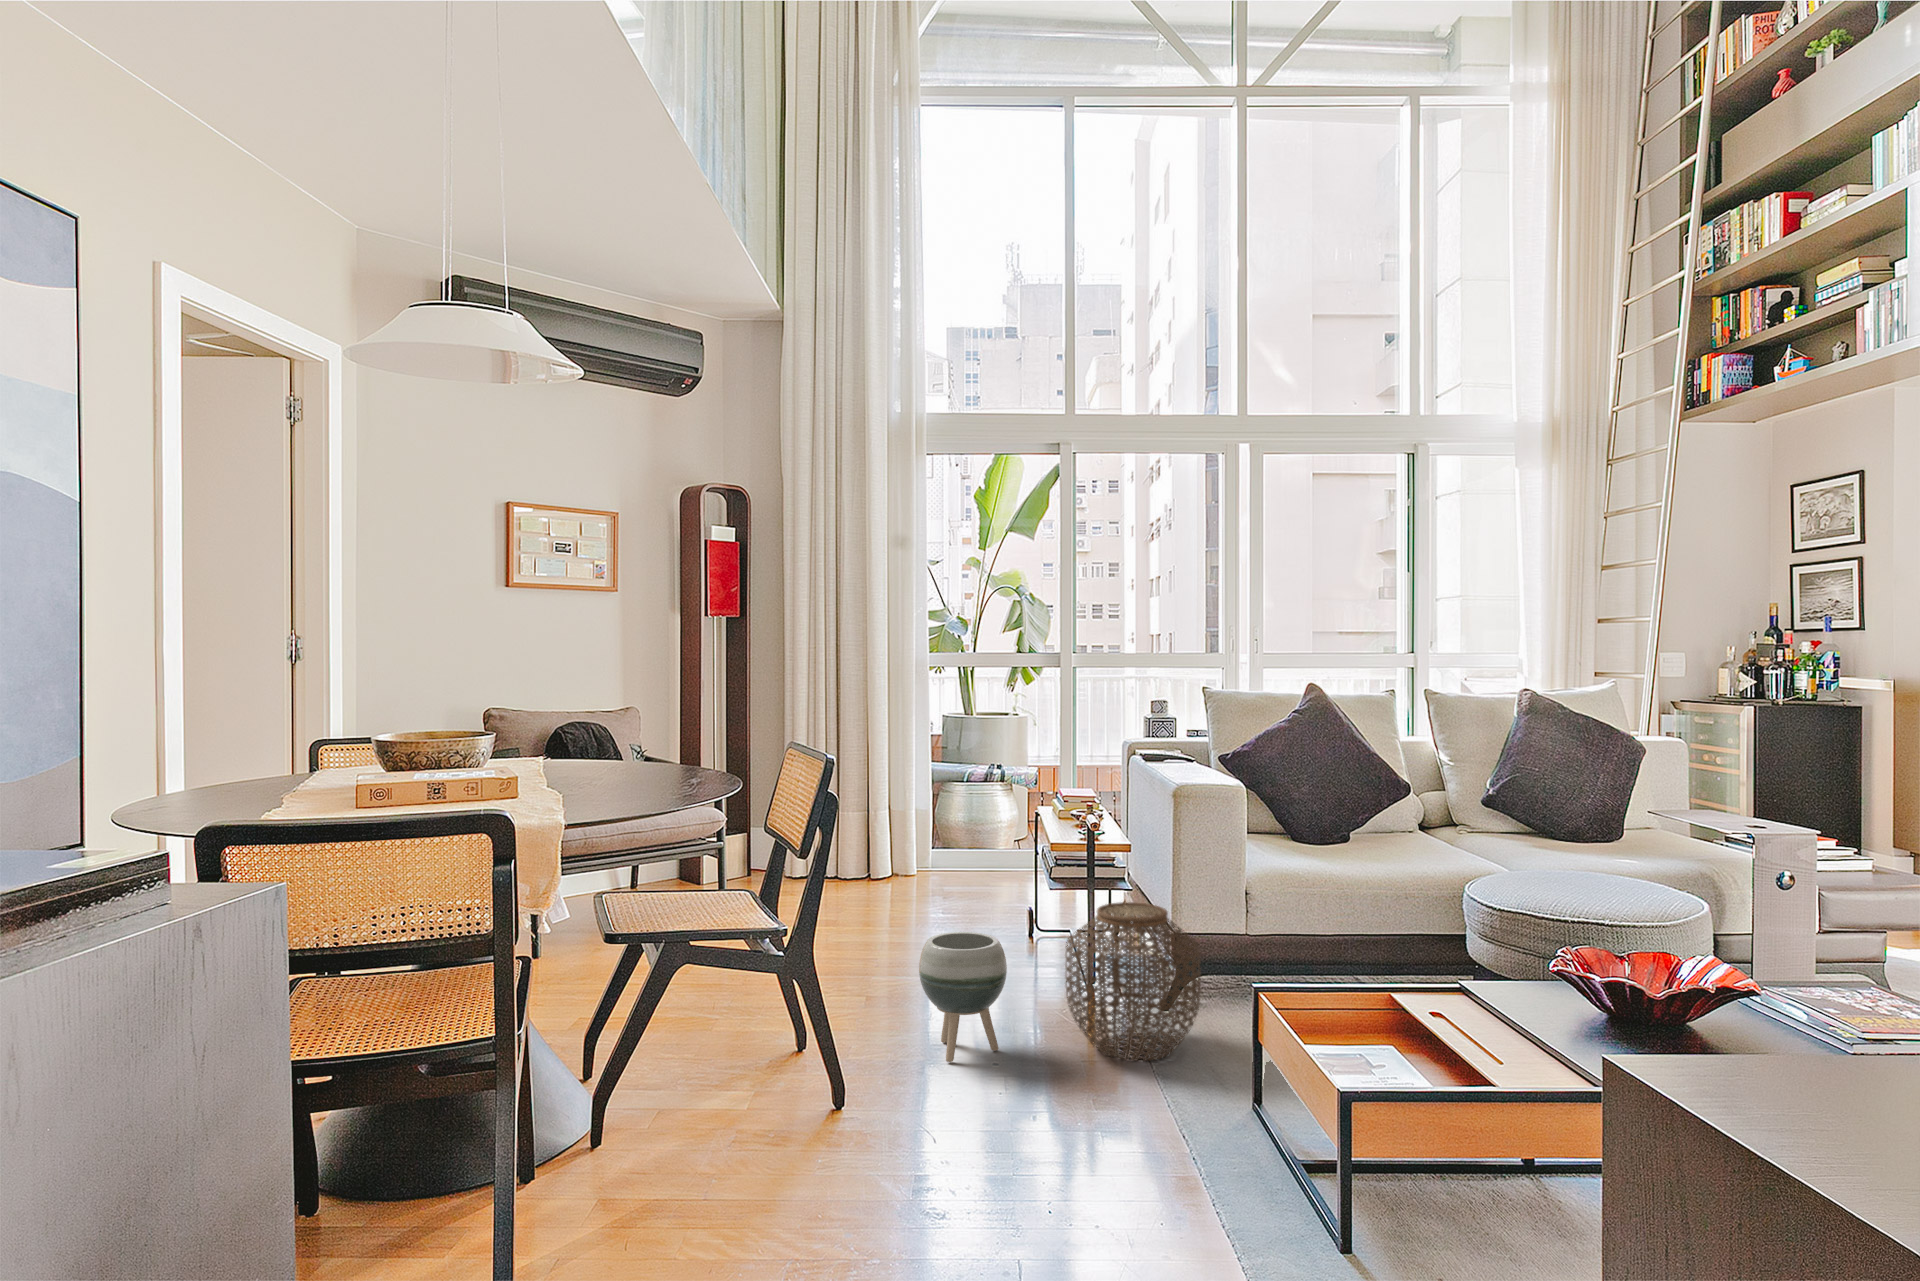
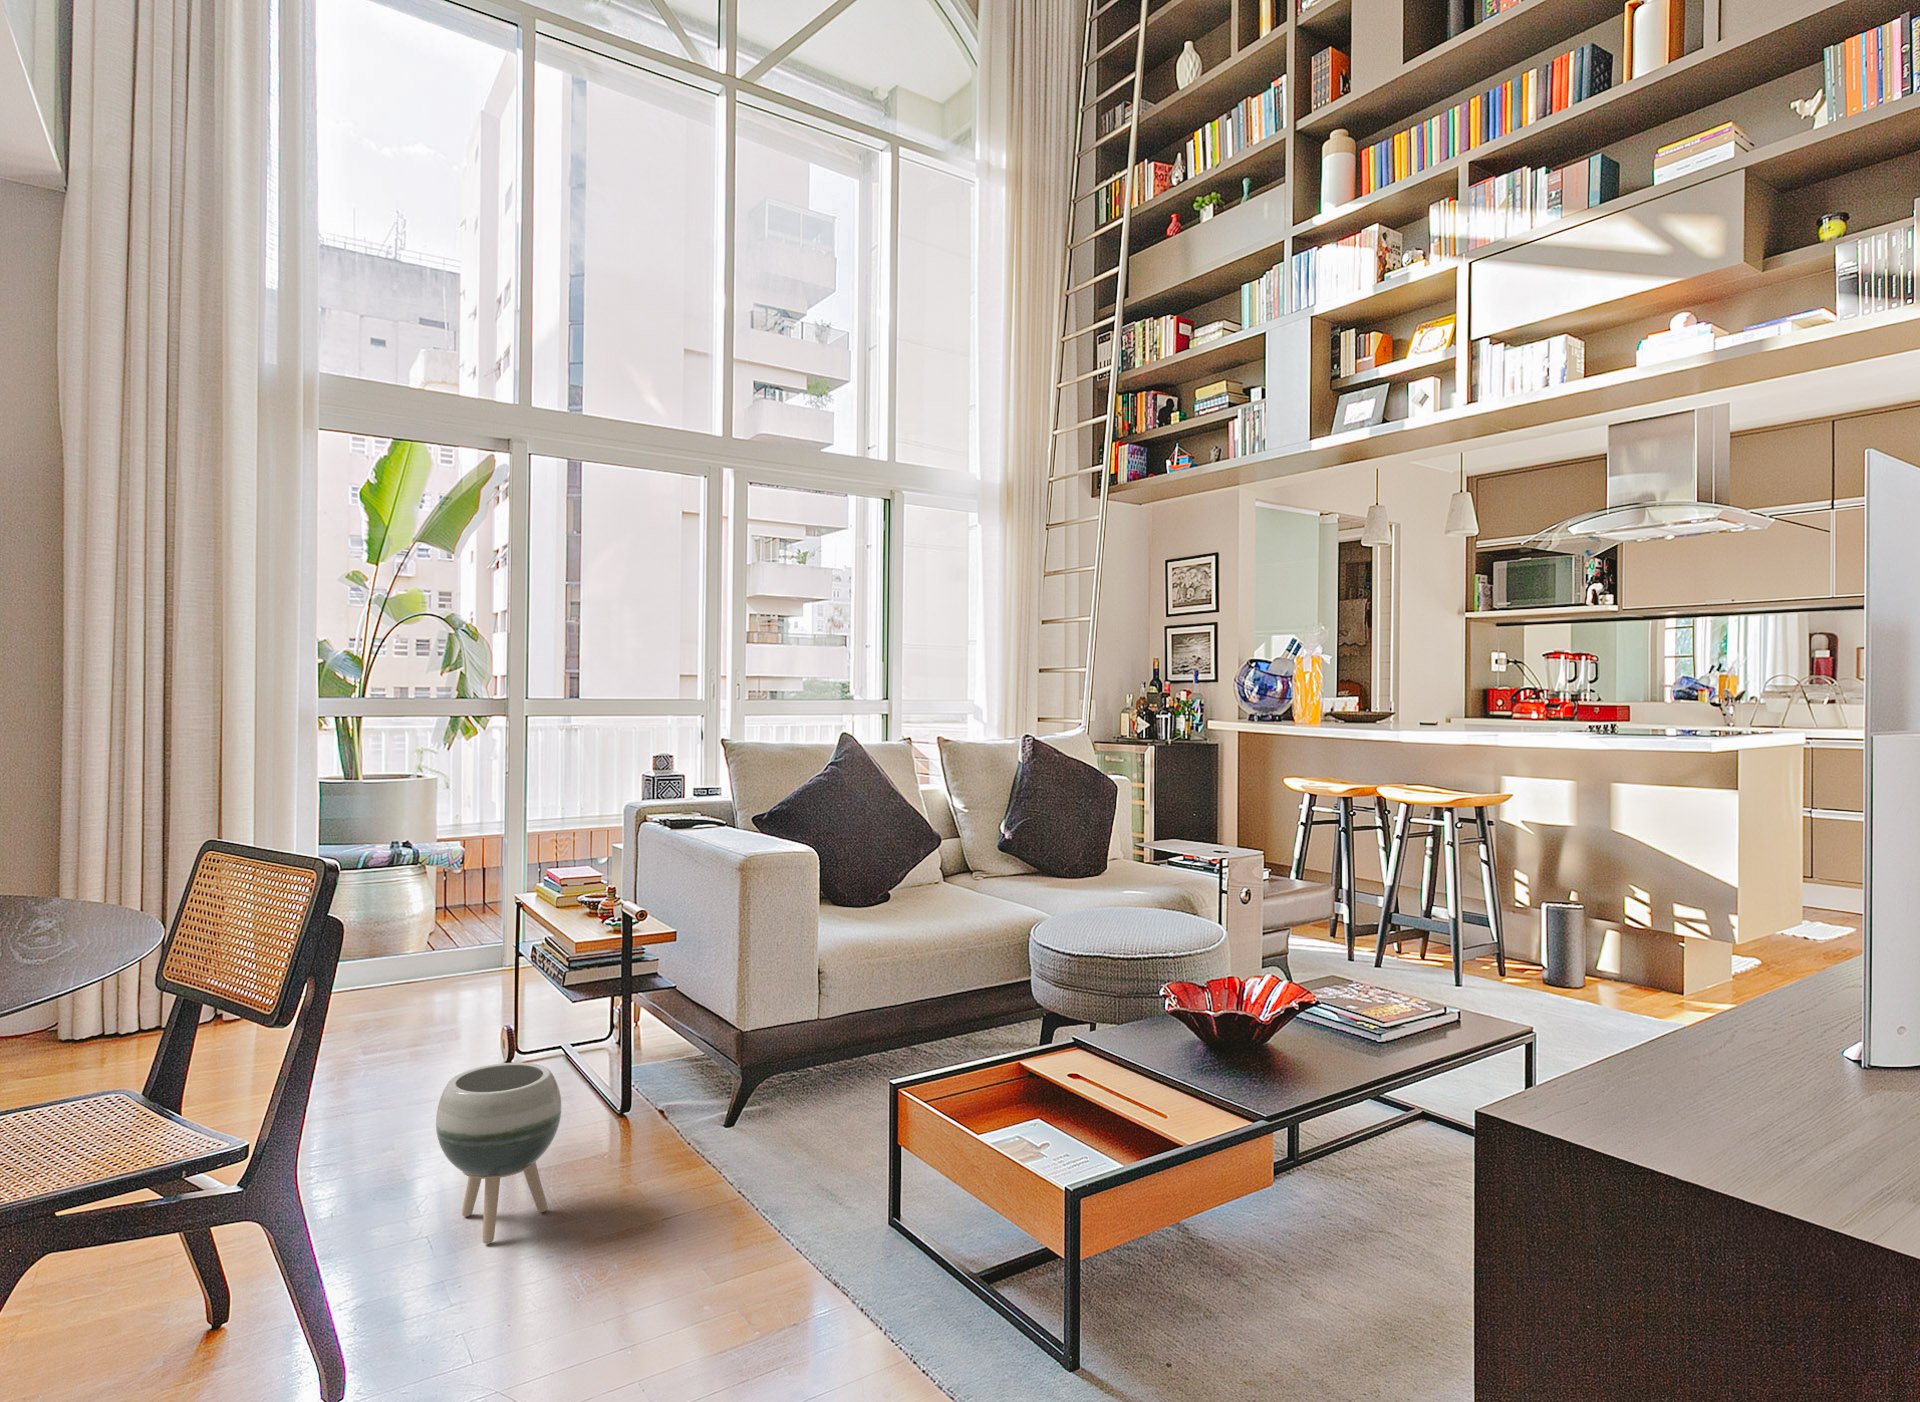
woven basket: present [1066,902,1201,1061] -> none [631,995,794,1186]

